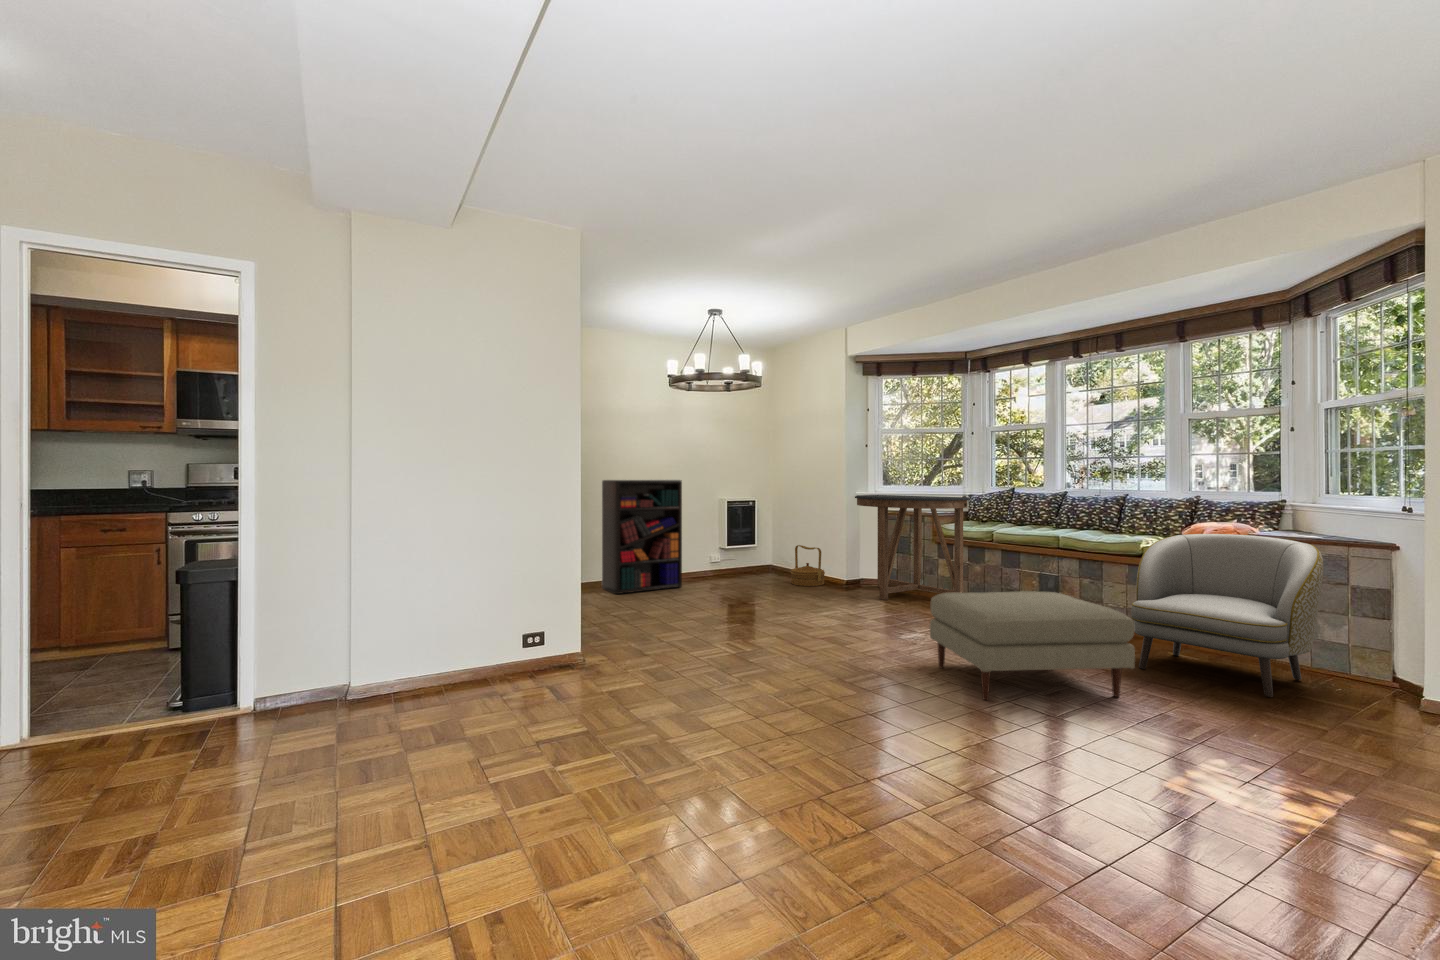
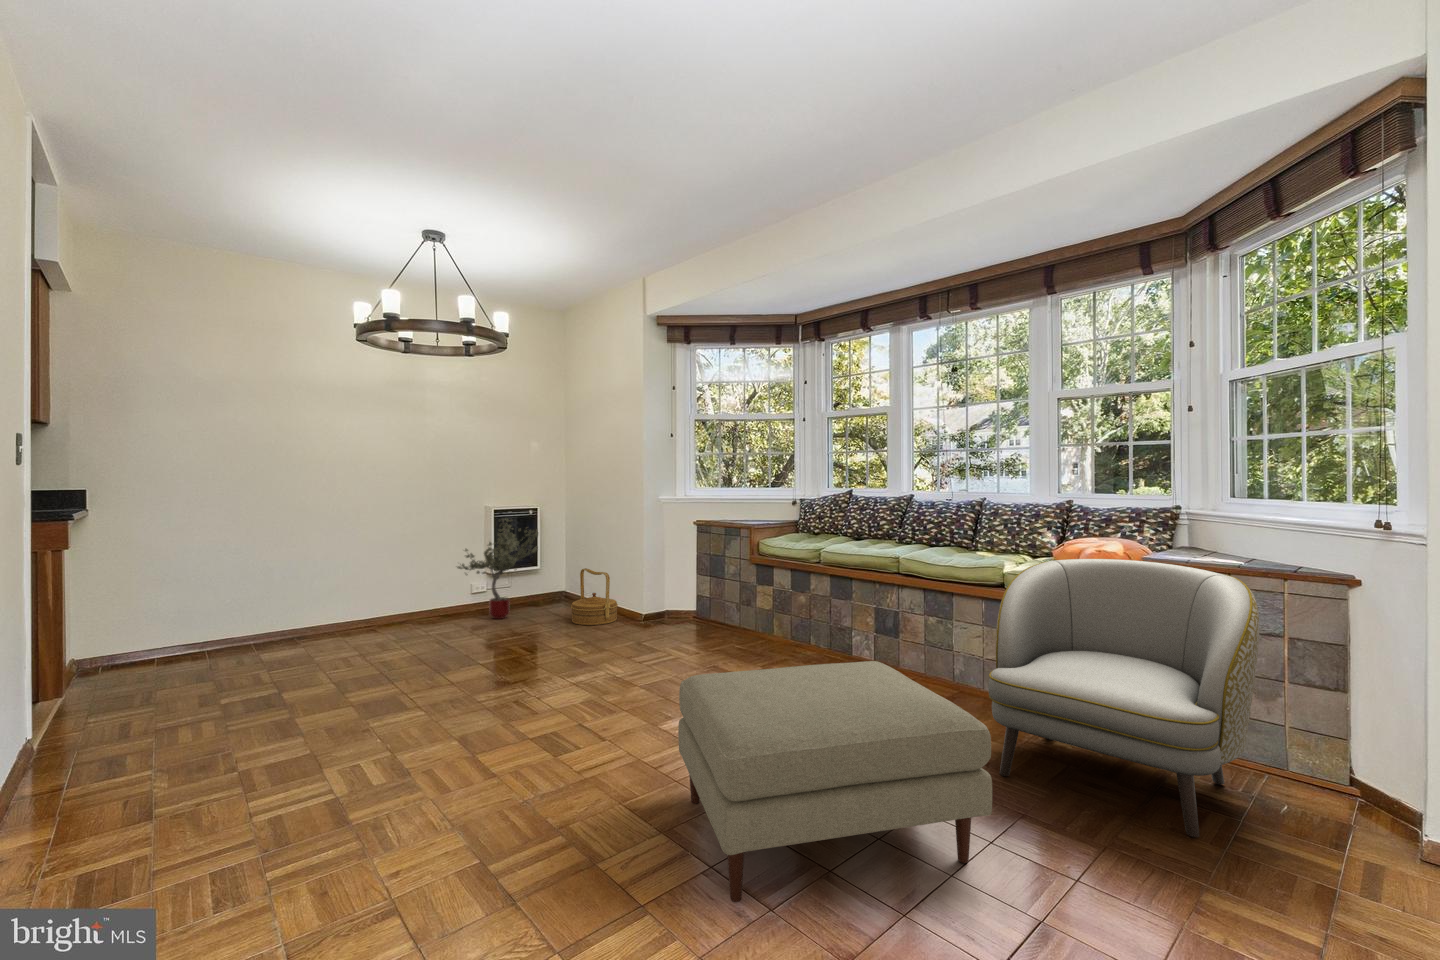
bookshelf: present [602,480,682,594] -> none [273,482,405,655]
console table: present [855,495,969,600] -> none [649,500,791,647]
potted tree: none [709,506,763,580] -> present [457,519,538,619]

